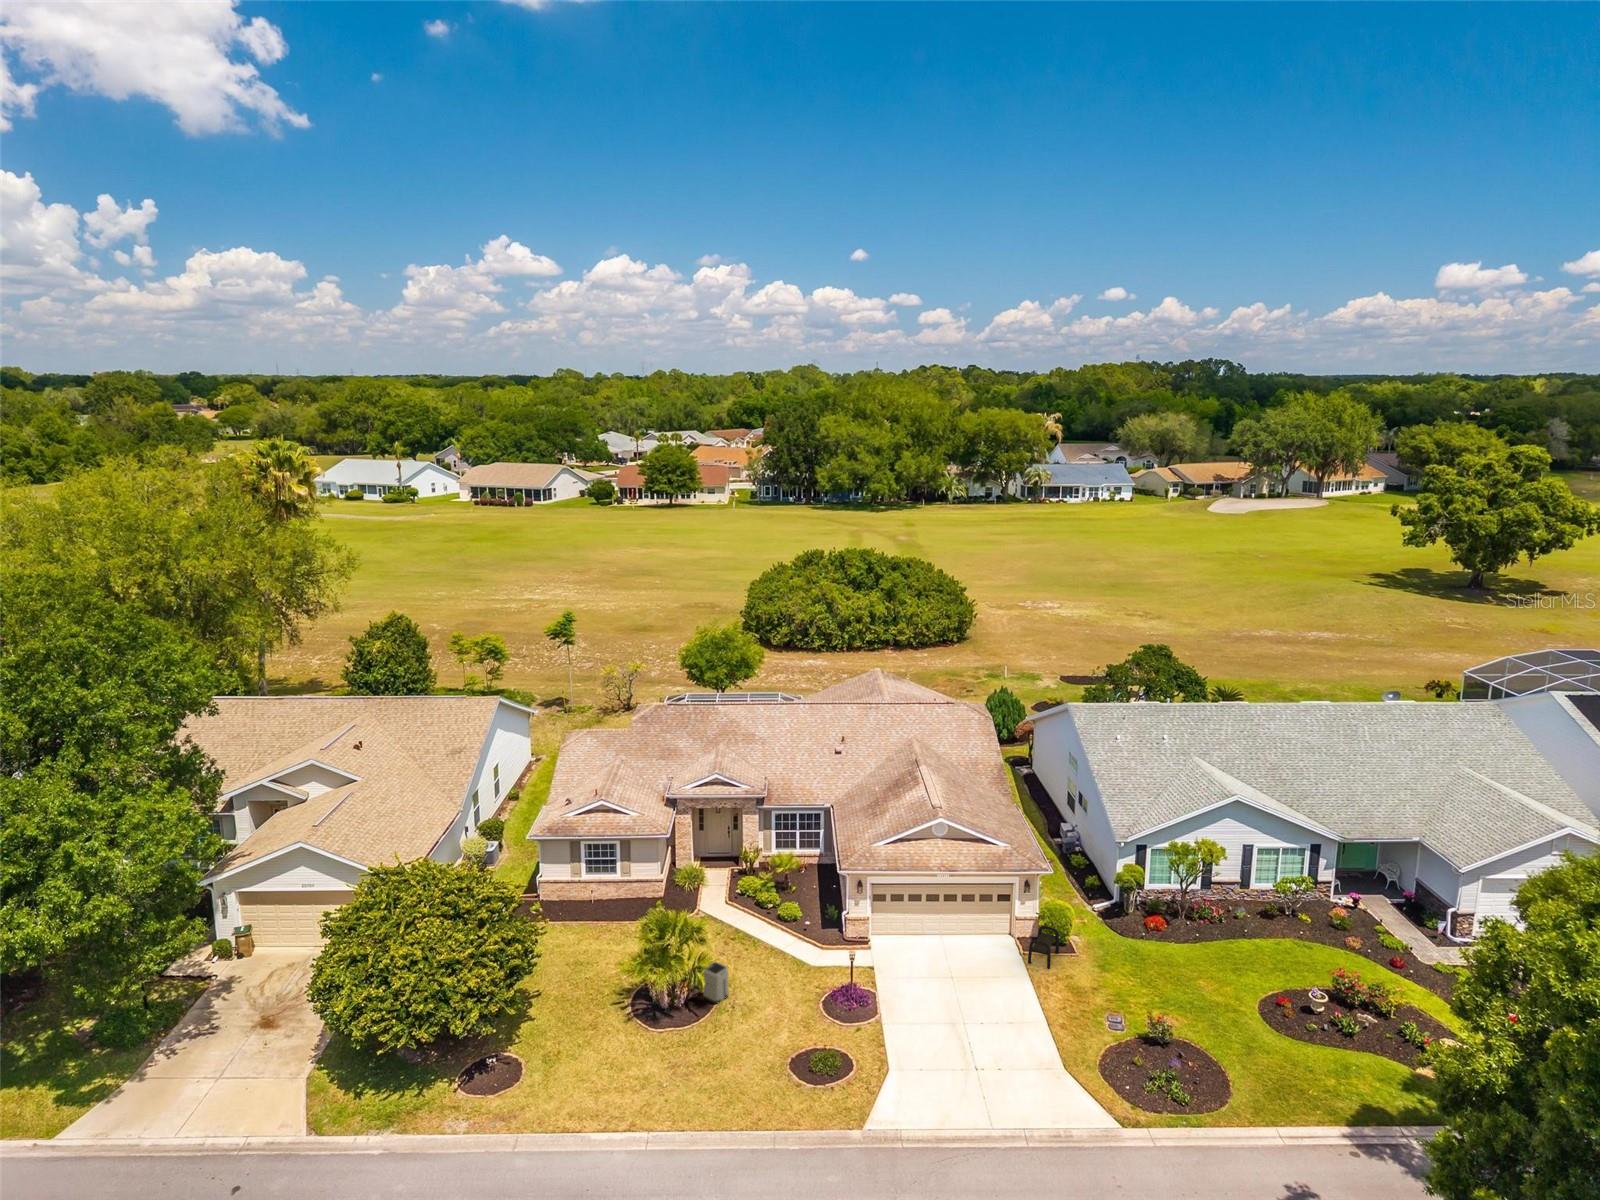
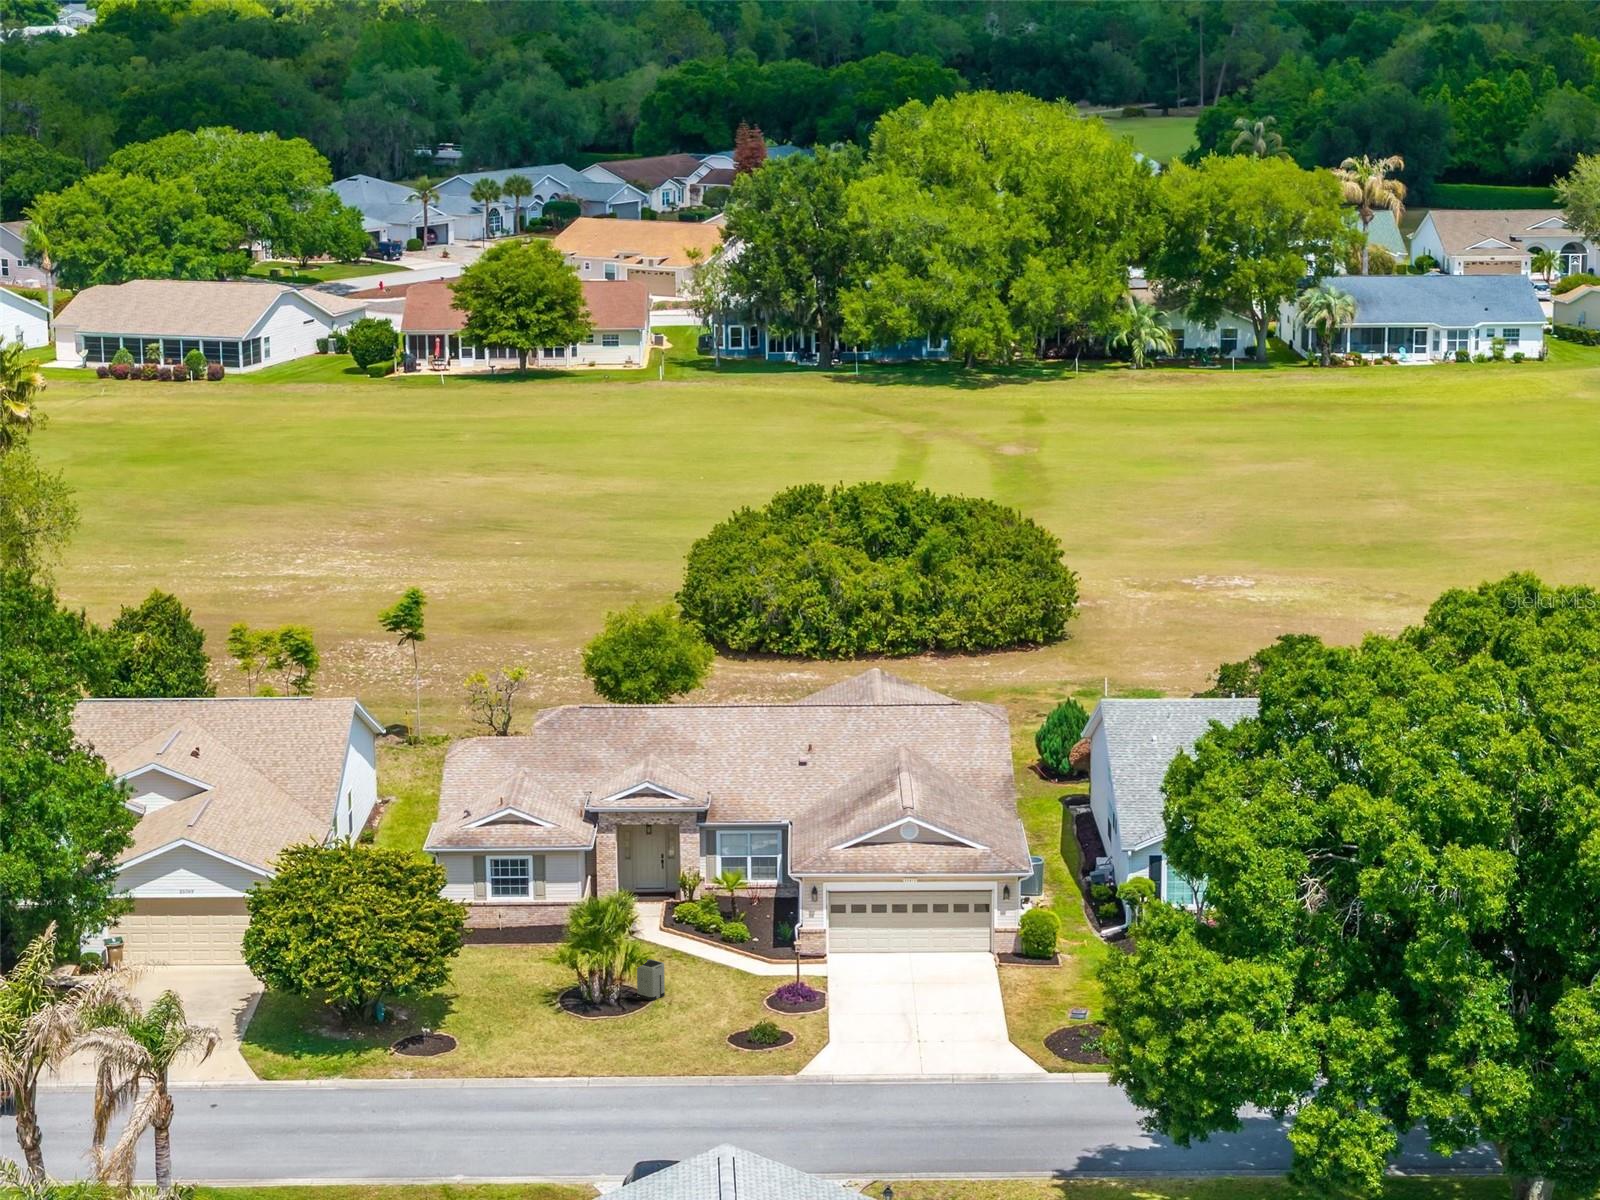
bench: present [1028,926,1059,969] -> none [1002,936,1041,977]

